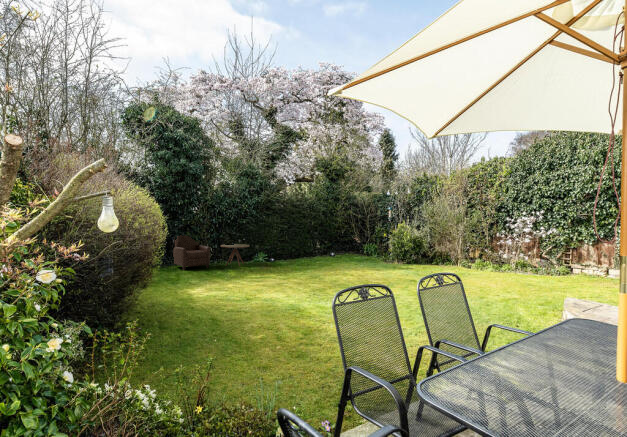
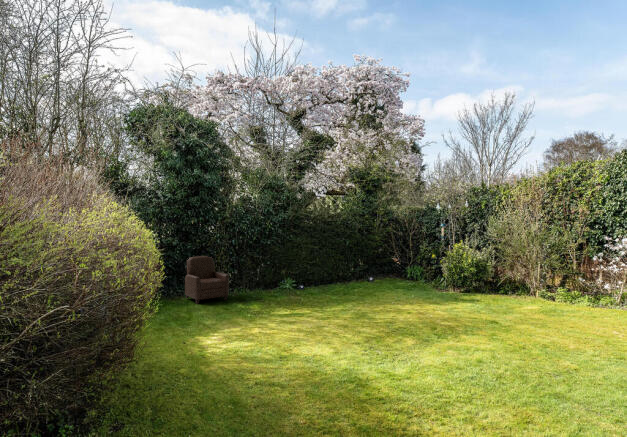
round table: present [221,244,250,266] -> none [241,269,276,297]

